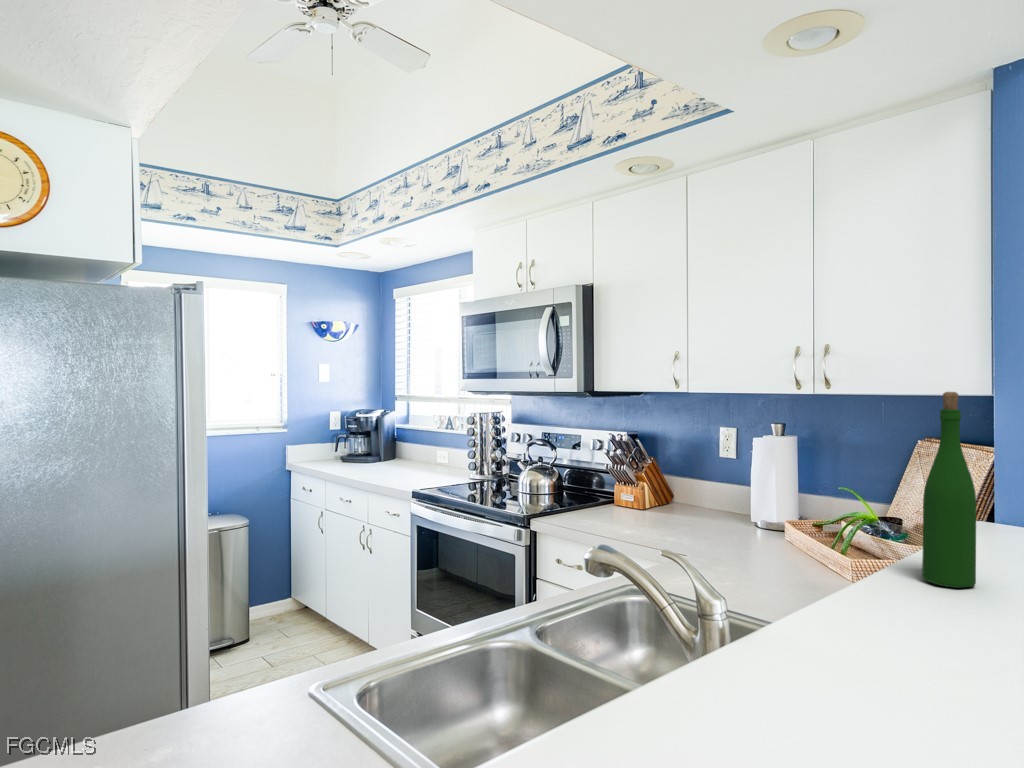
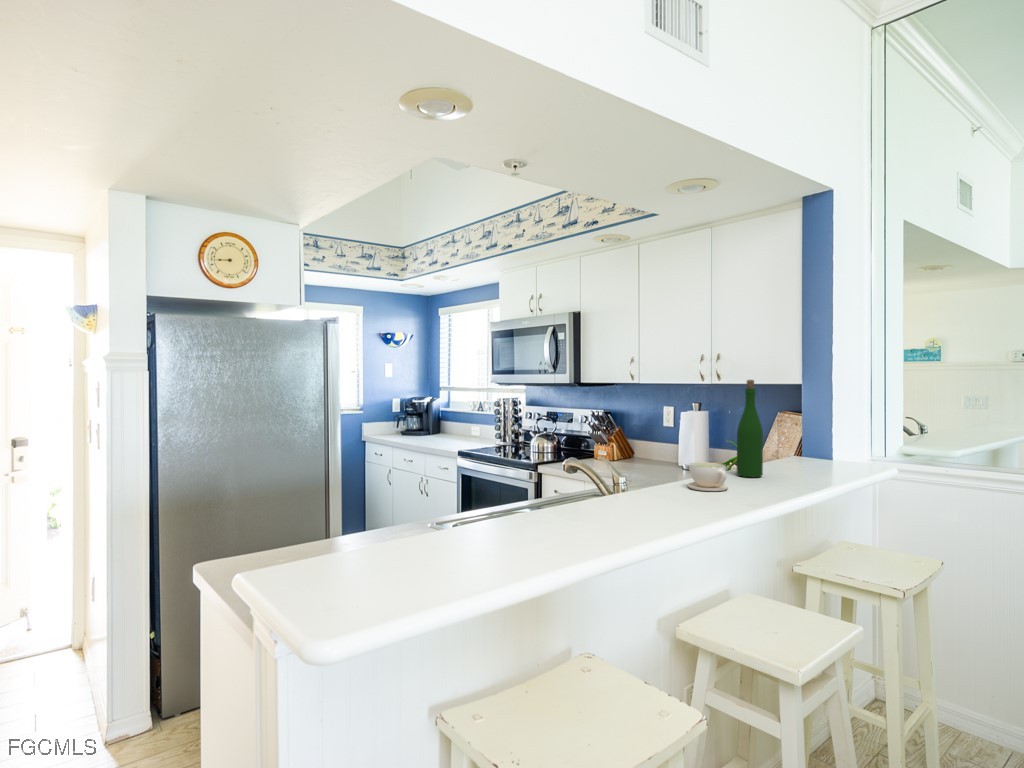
coffee cup: none [851,569,950,643] -> present [688,462,728,491]

